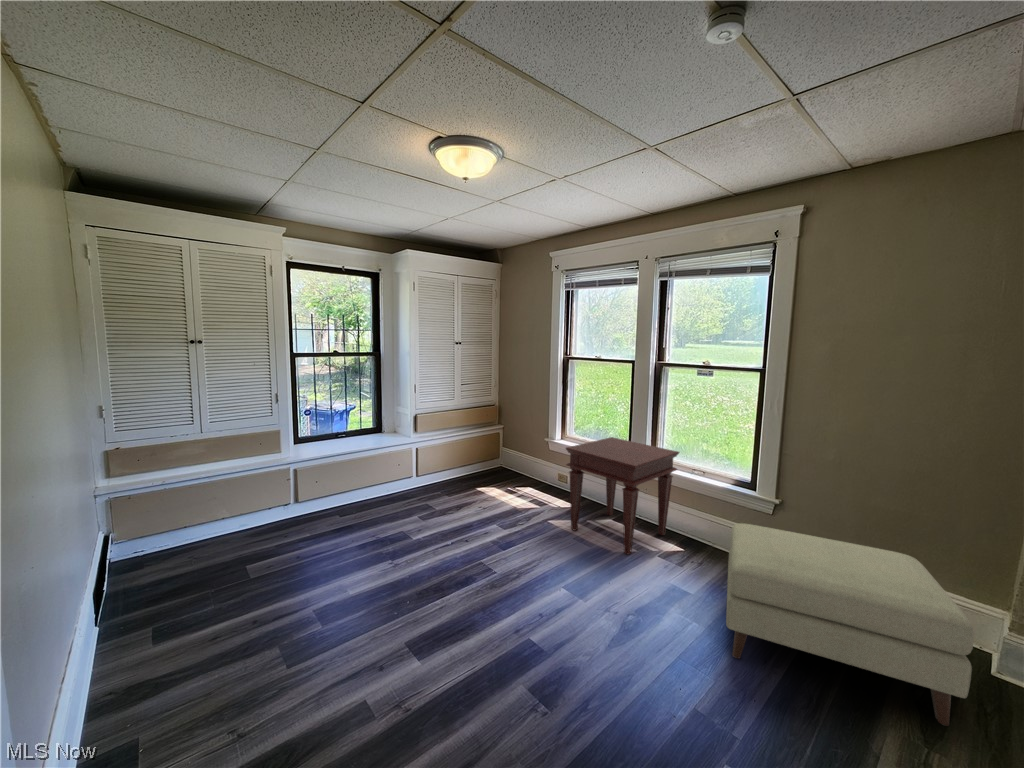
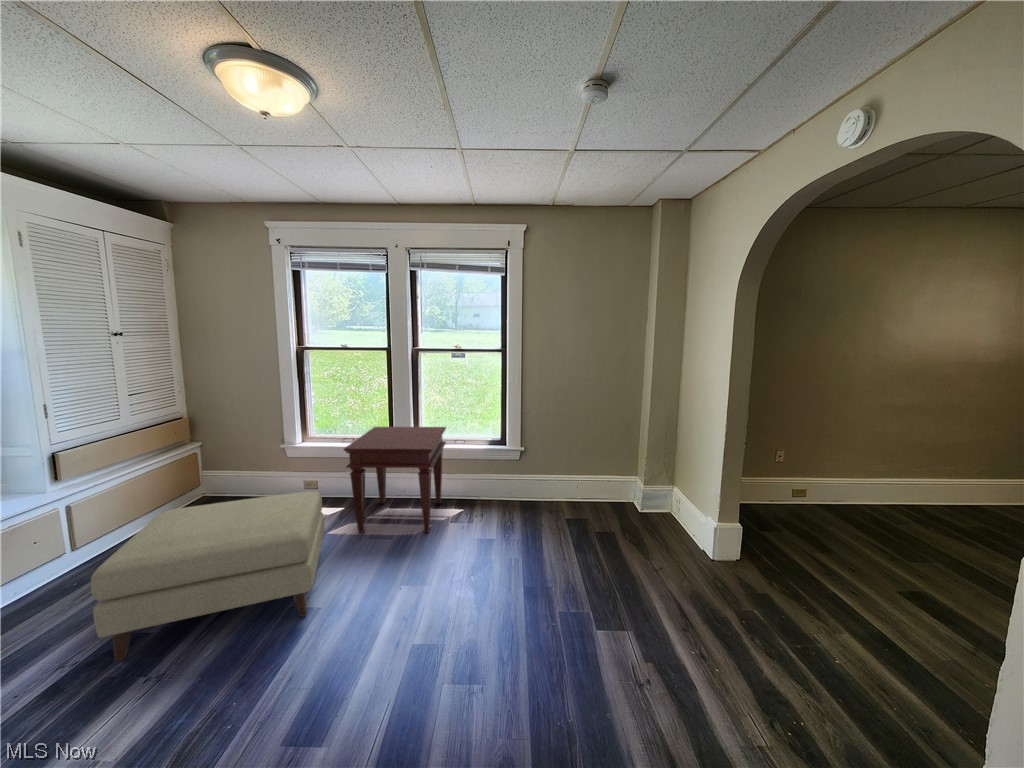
ottoman: present [726,523,974,726] -> present [91,491,325,661]

